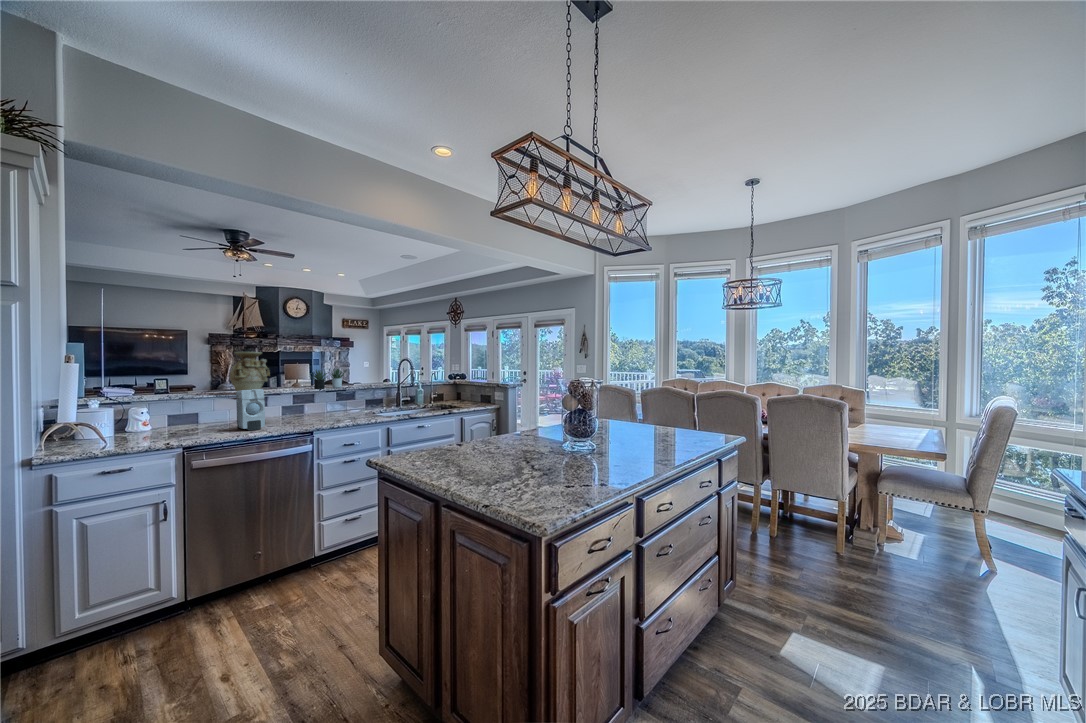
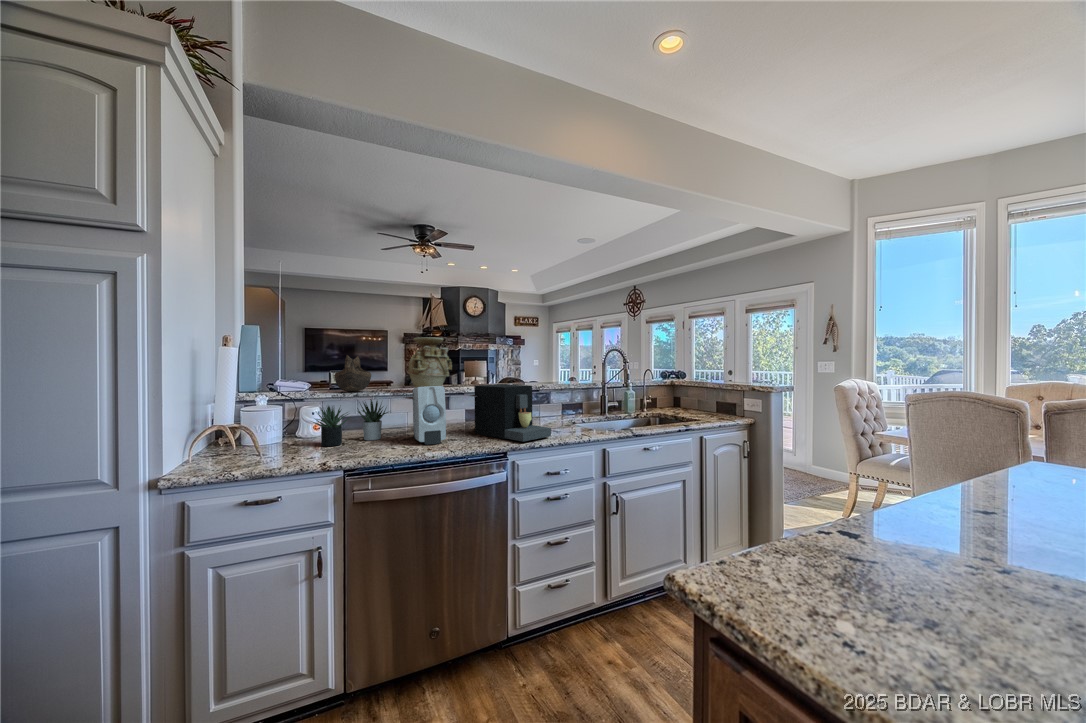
decorative bowl: none [156,366,193,395] -> present [334,355,371,392]
succulent plant: present [311,368,344,389] -> present [311,400,388,446]
coffee maker: none [289,387,348,425] -> present [474,384,551,442]

